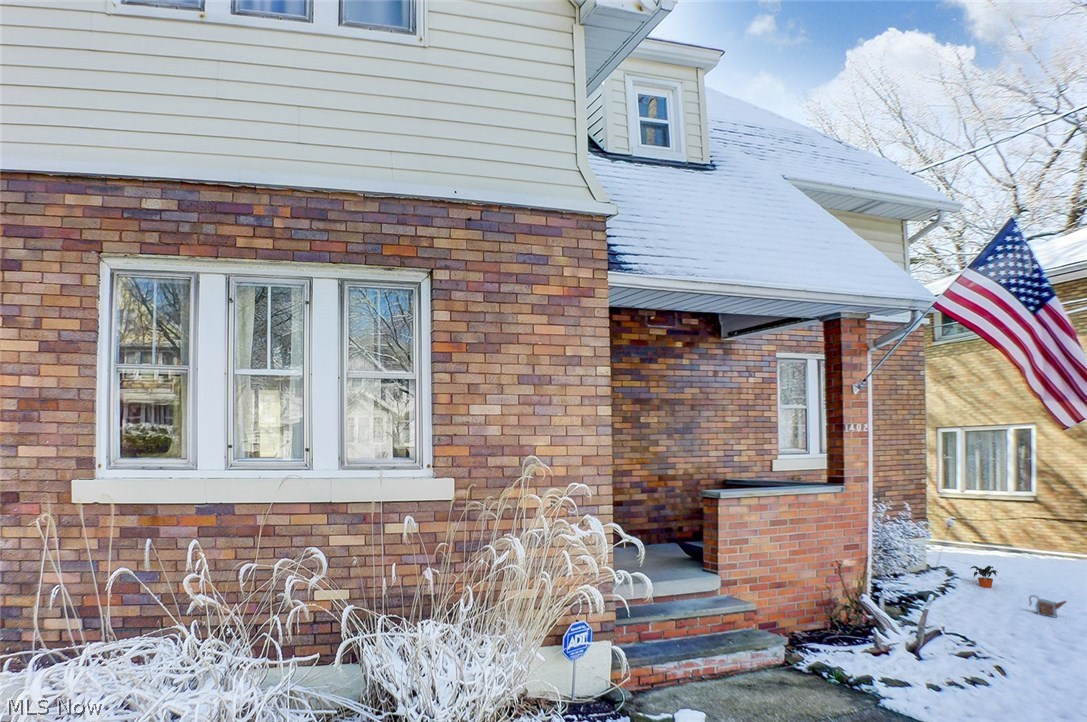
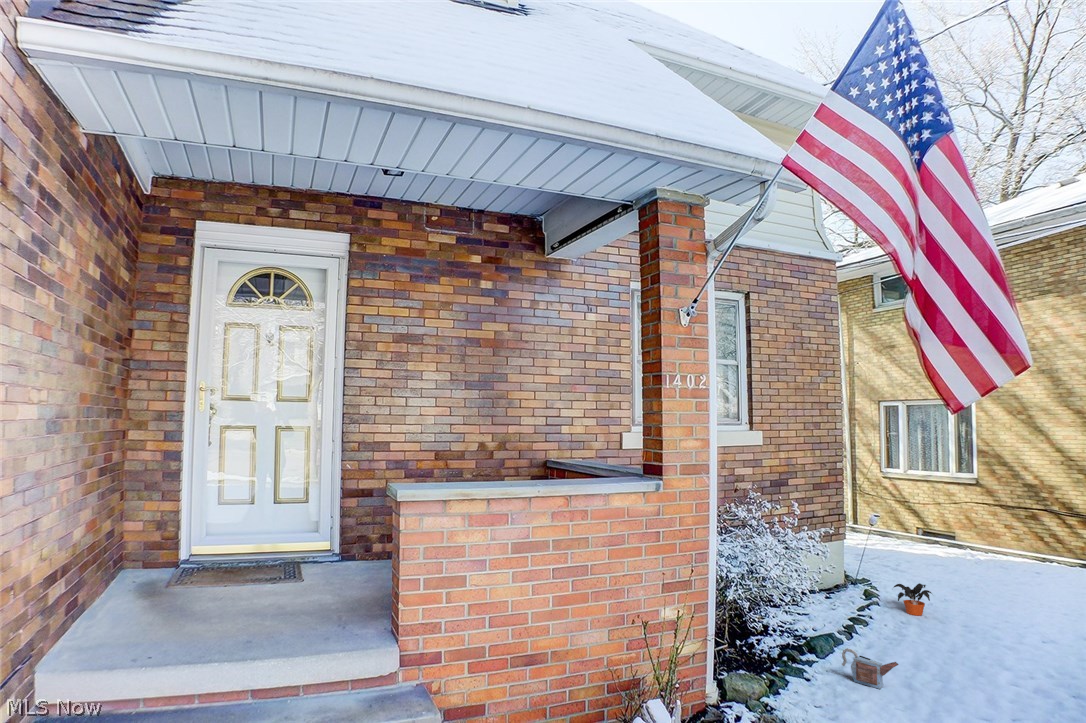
watering can: present [1029,595,1066,617] -> present [842,648,898,689]

